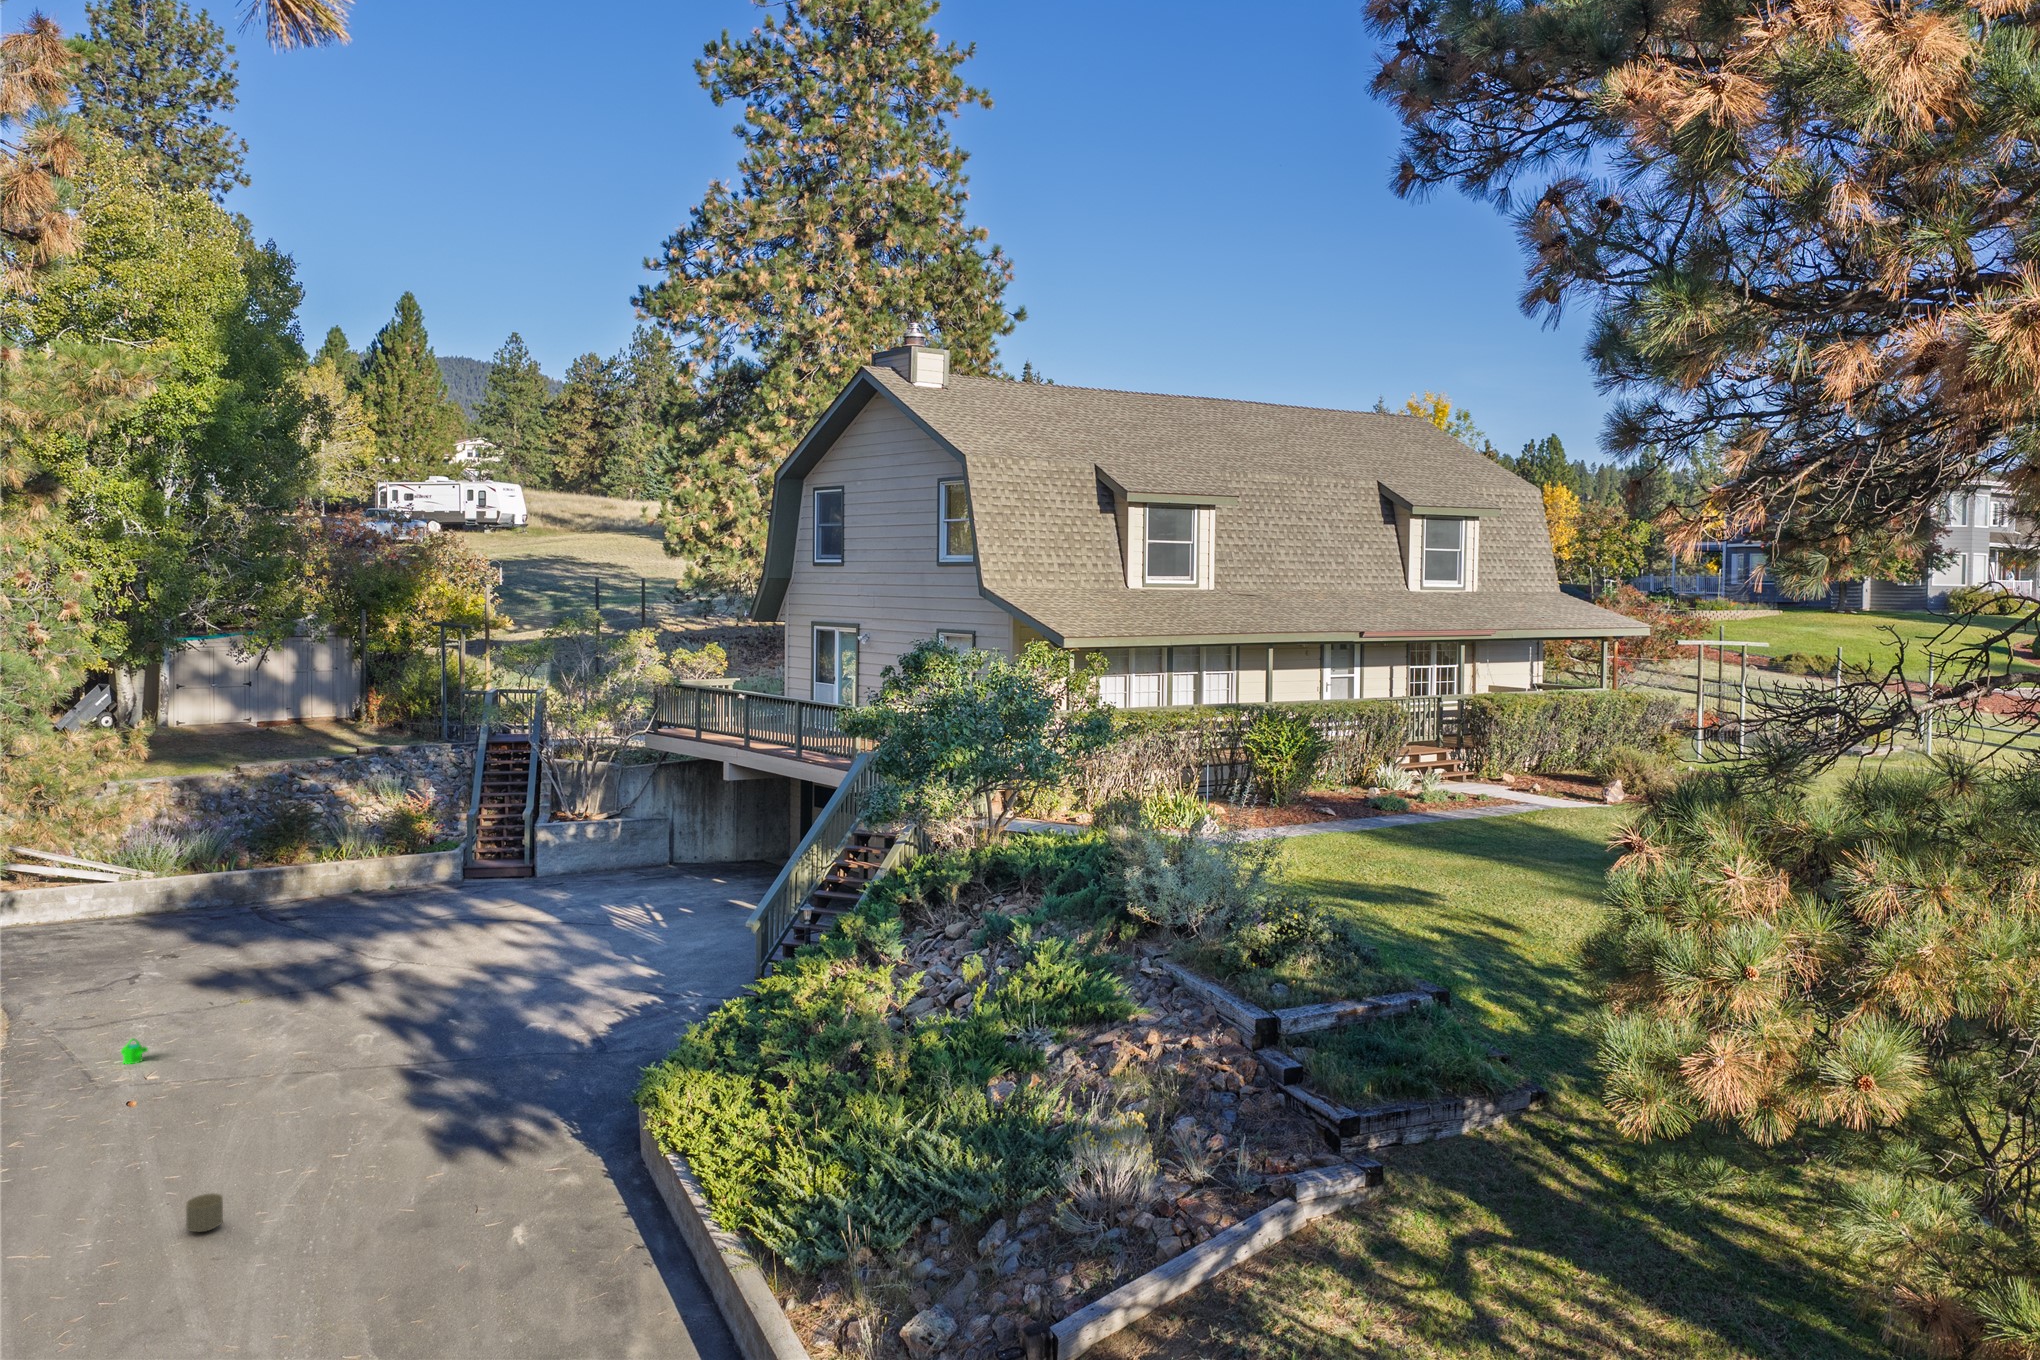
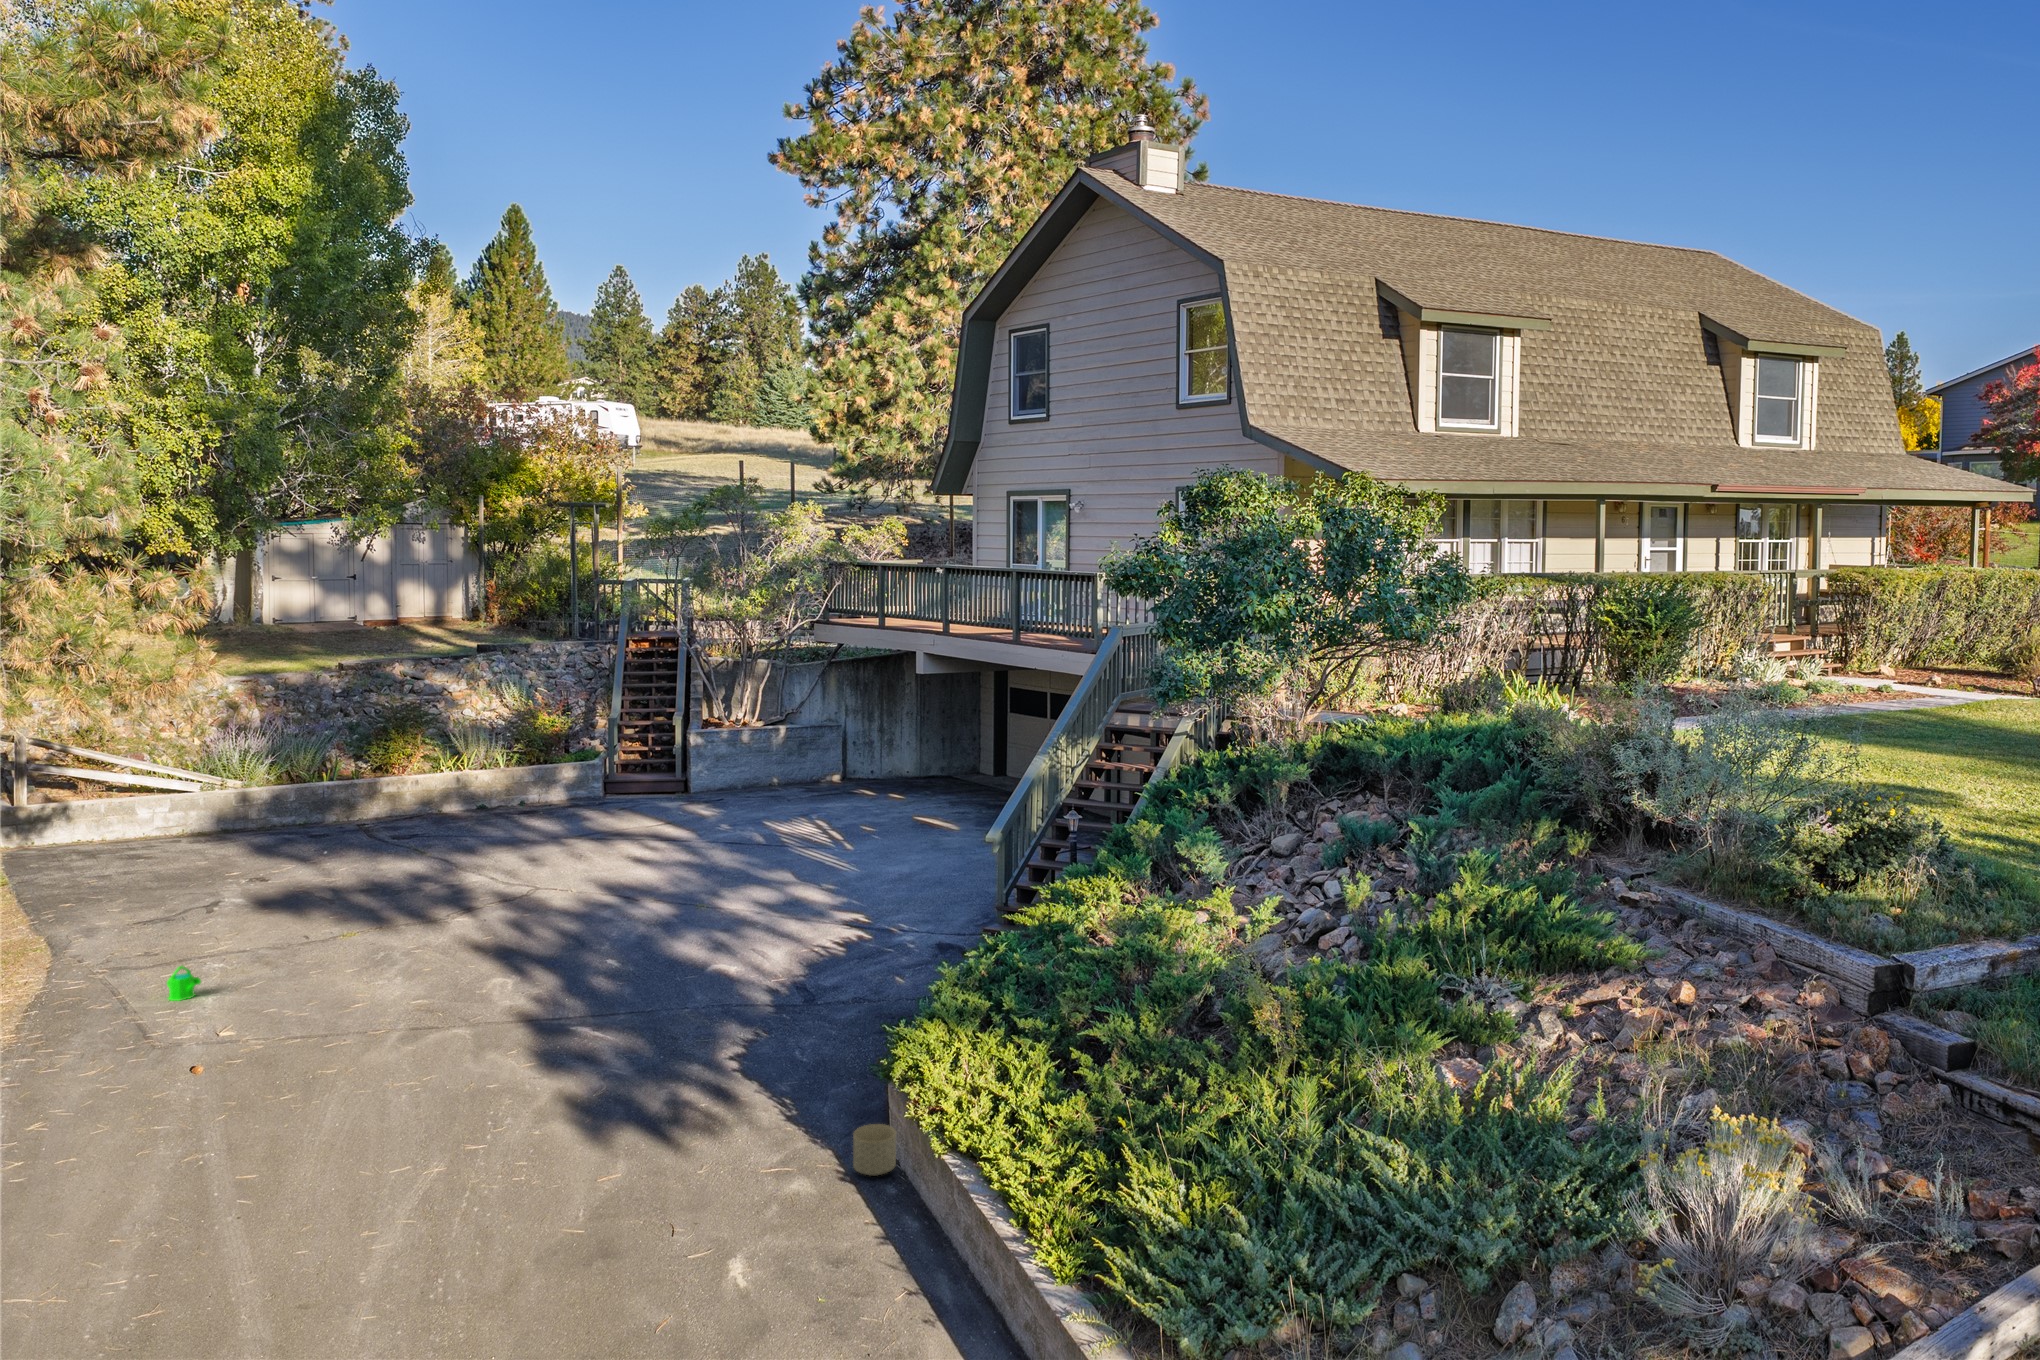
planter: present [186,1193,223,1233] -> present [853,1124,896,1176]

